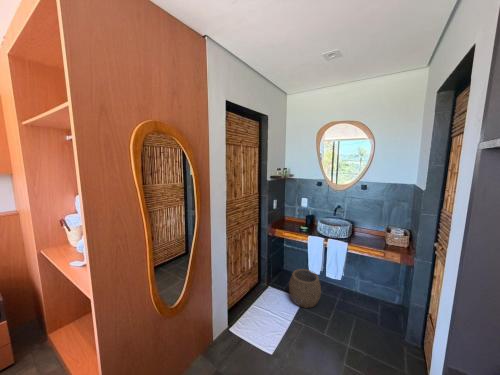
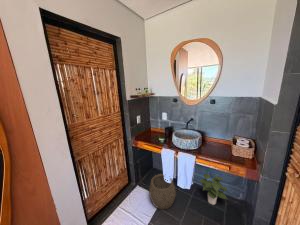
potted plant: none [347,271,381,305] -> present [200,174,227,205]

